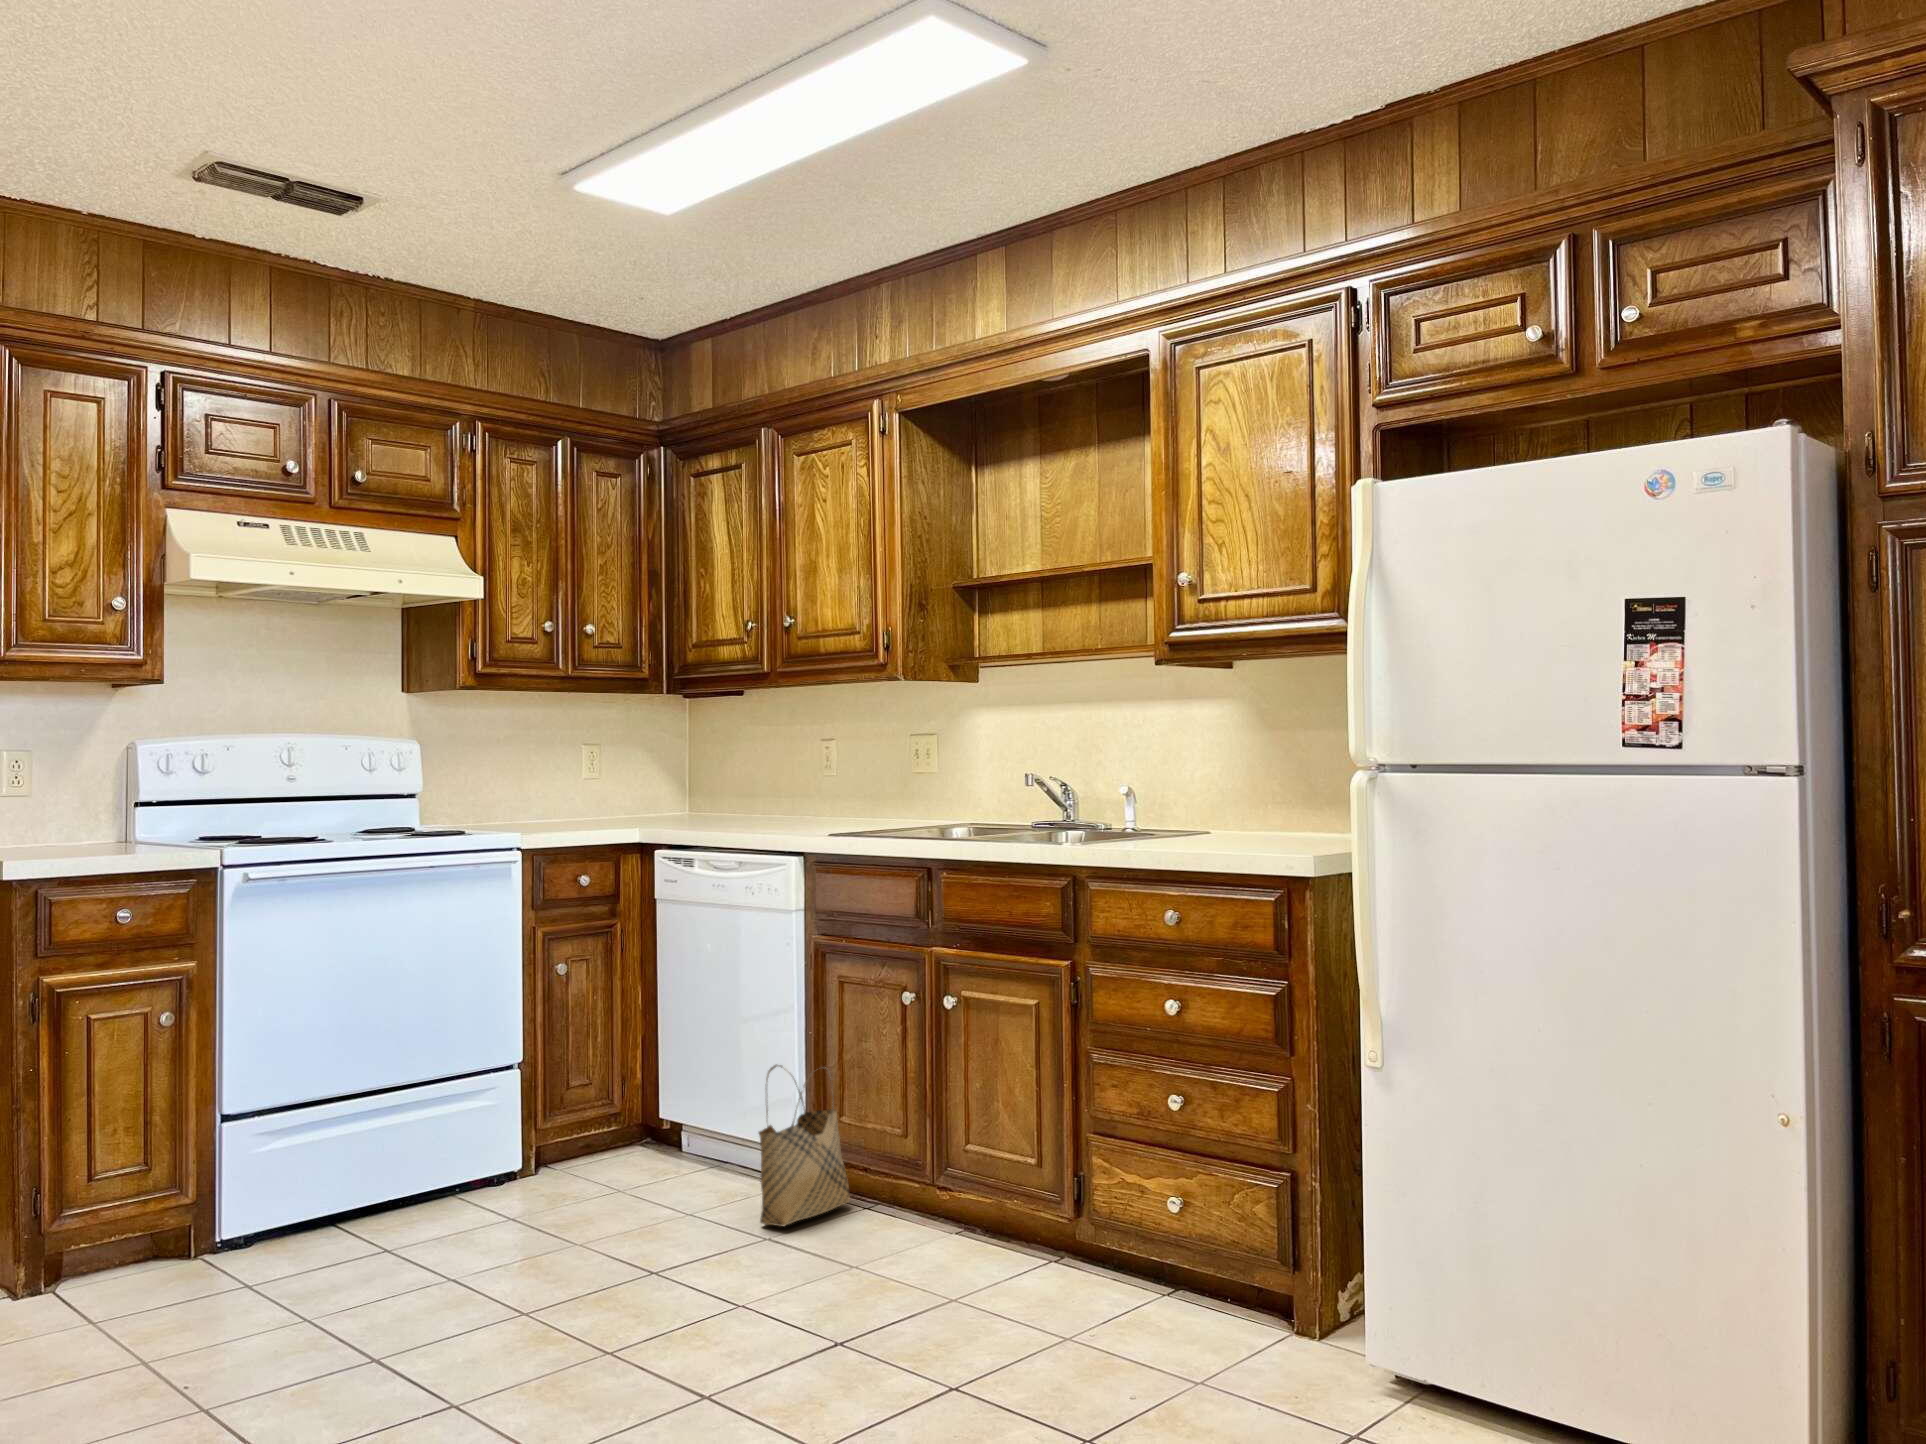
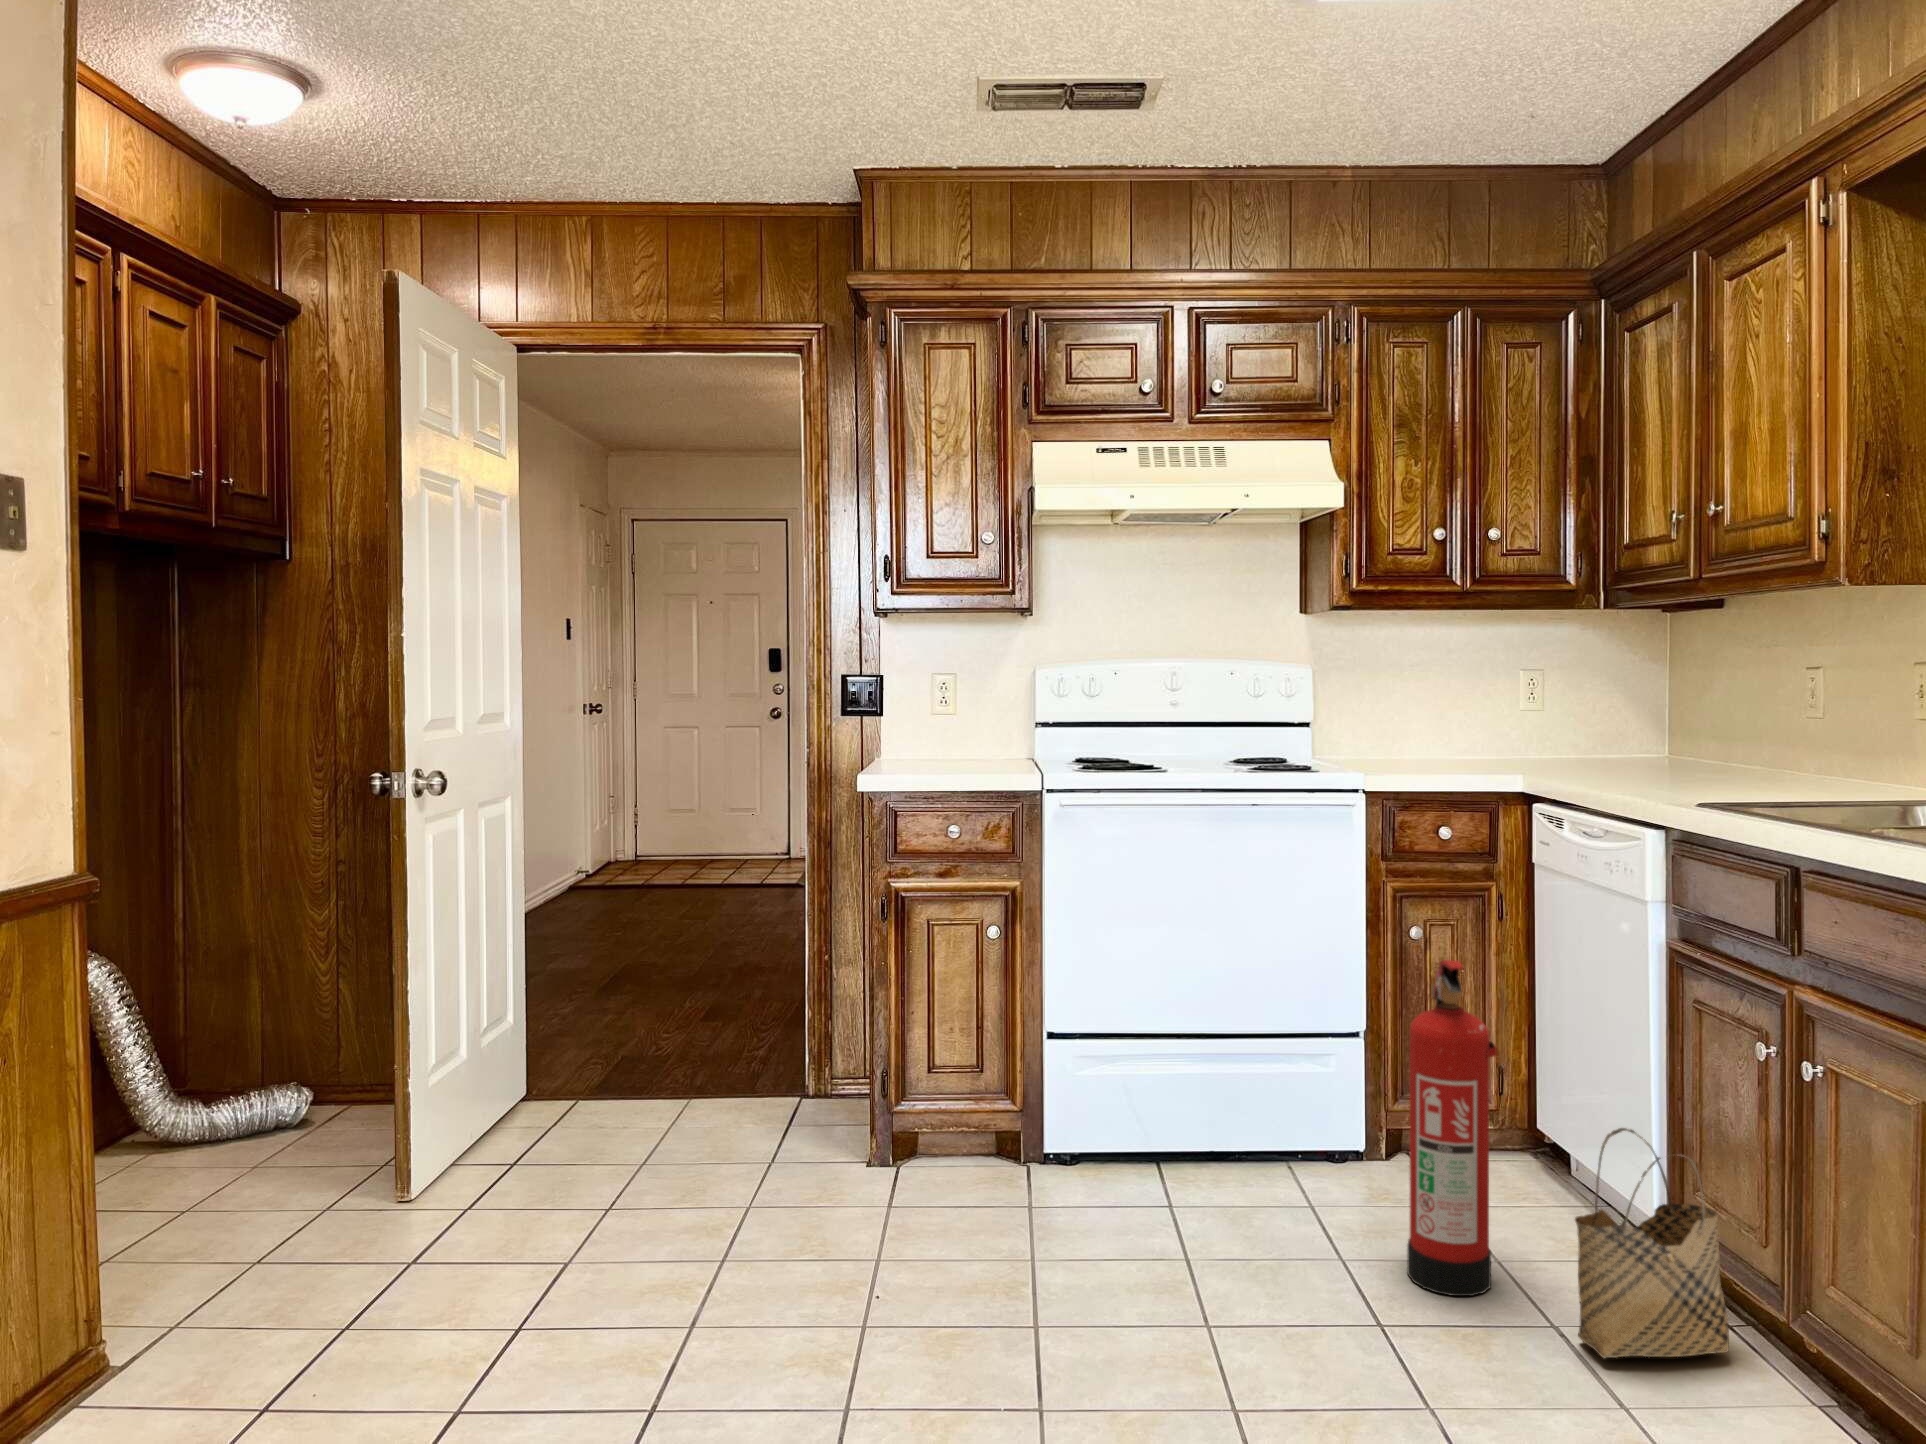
fire extinguisher: none [615,963,683,1232] -> present [1407,960,1497,1296]

